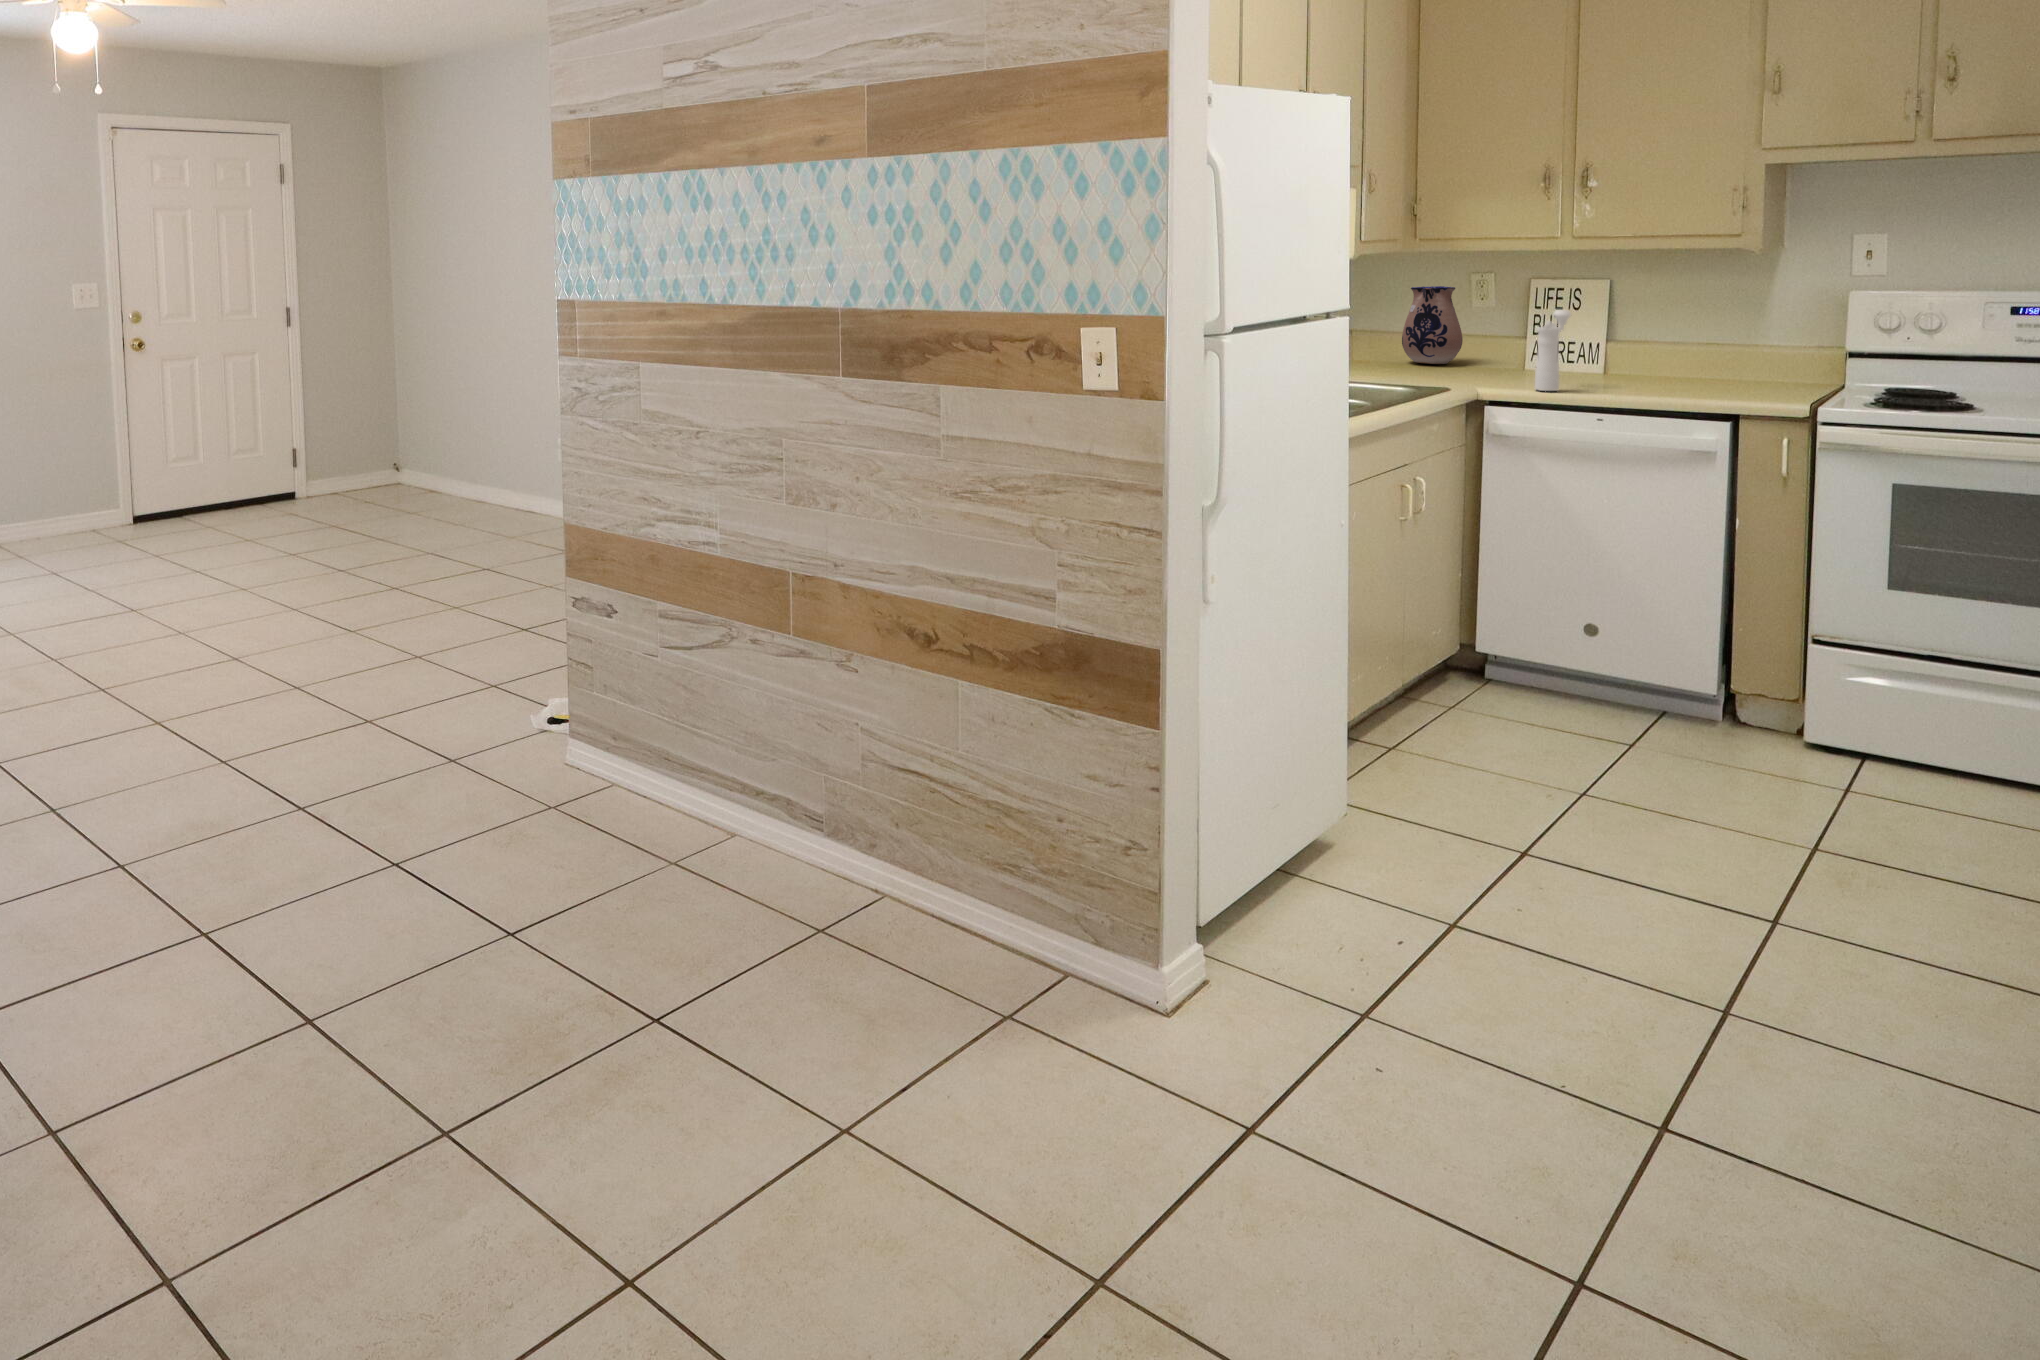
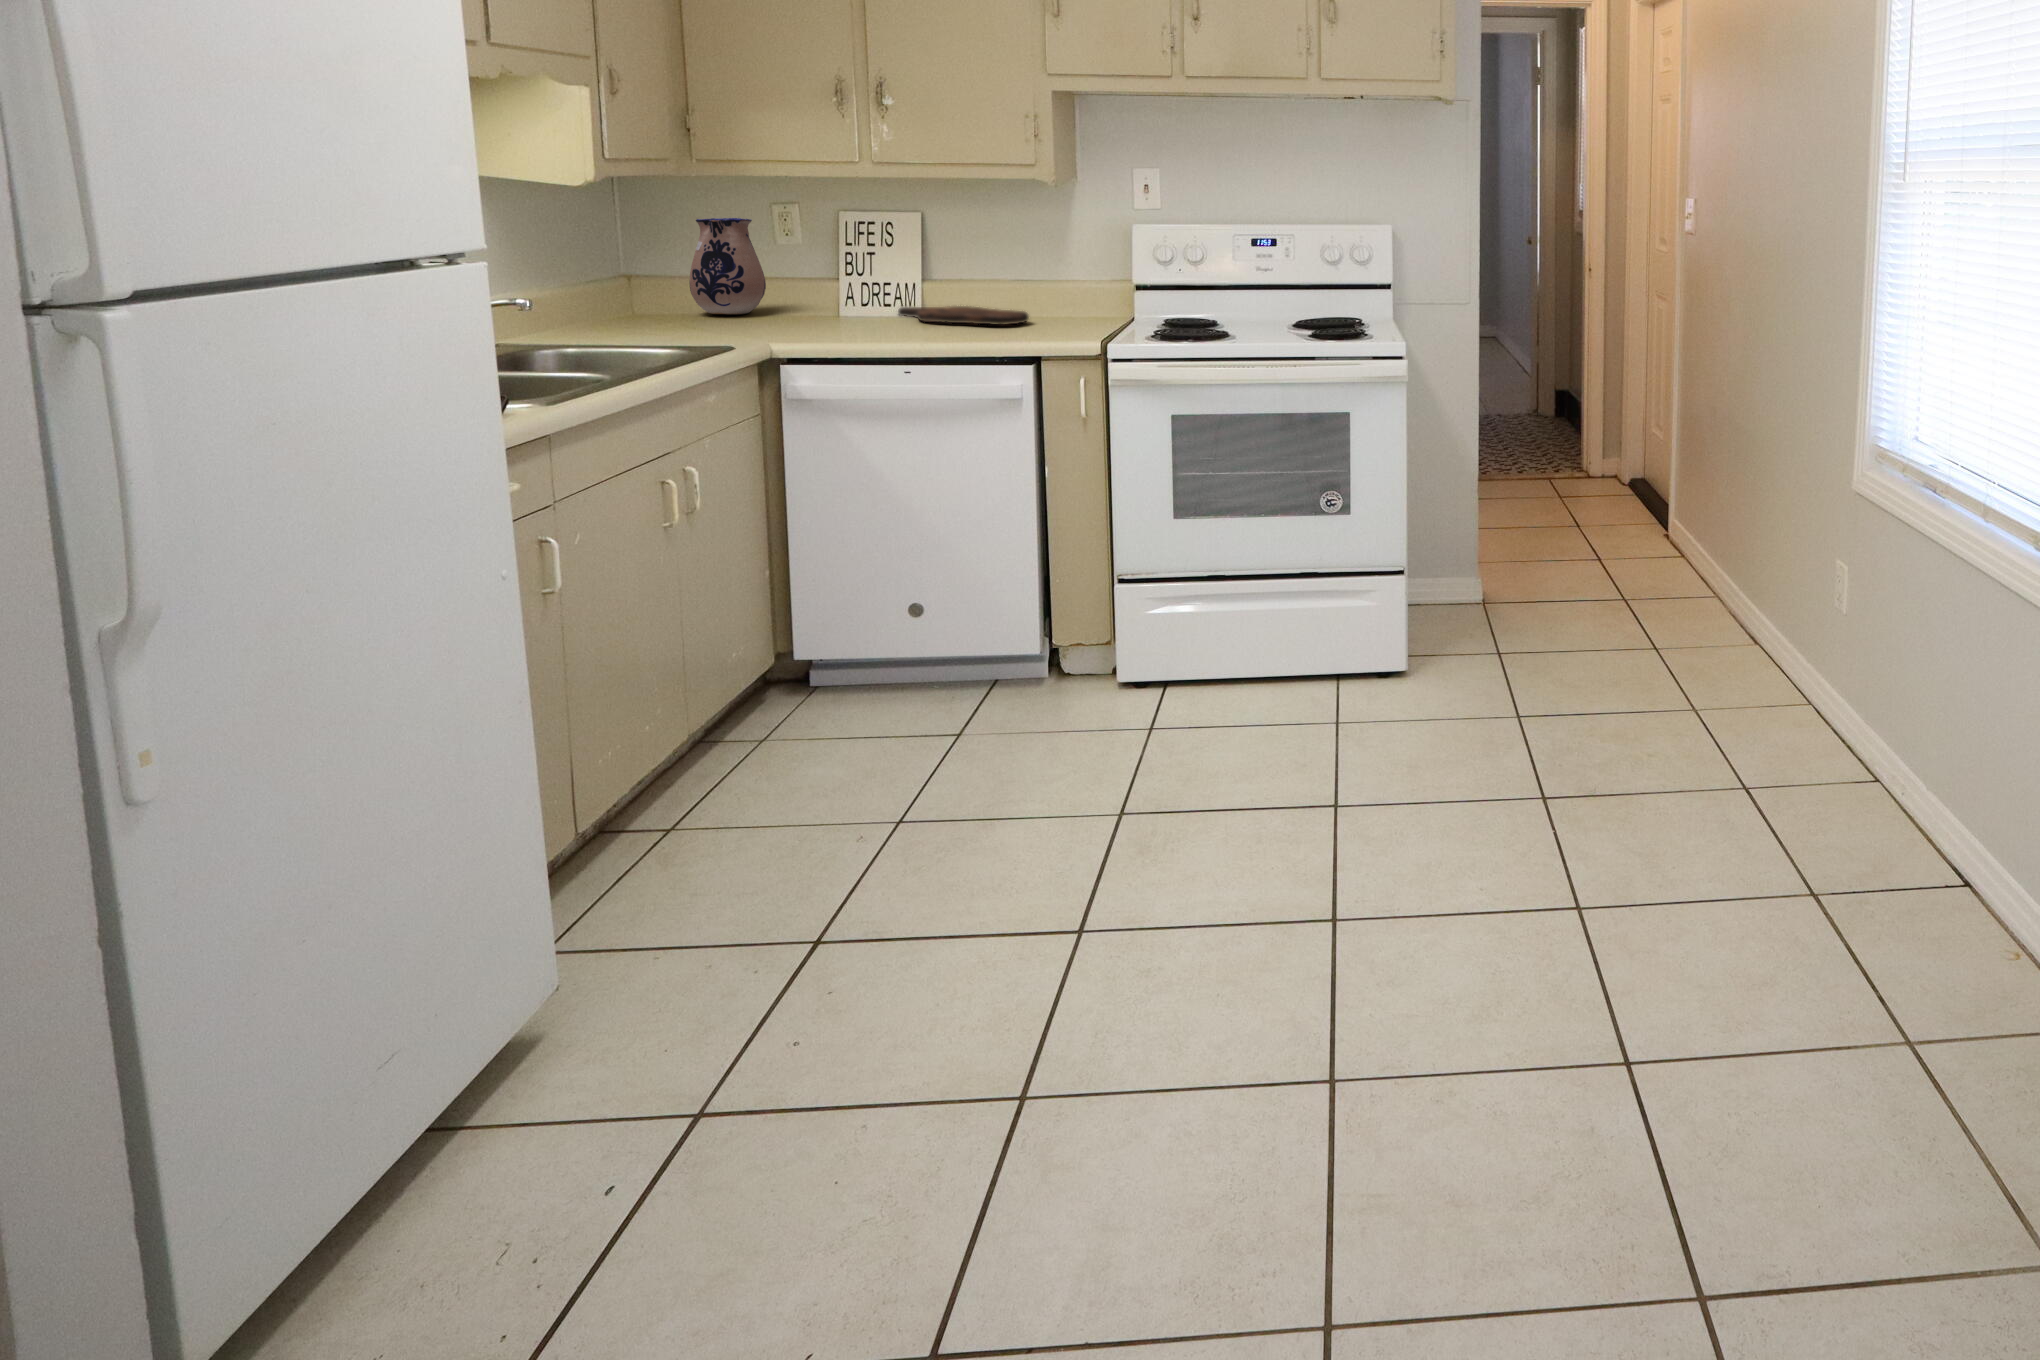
pepper mill: present [1535,310,1571,391] -> none [833,246,874,343]
cutting board: none [1580,364,1719,385] -> present [898,306,1029,325]

